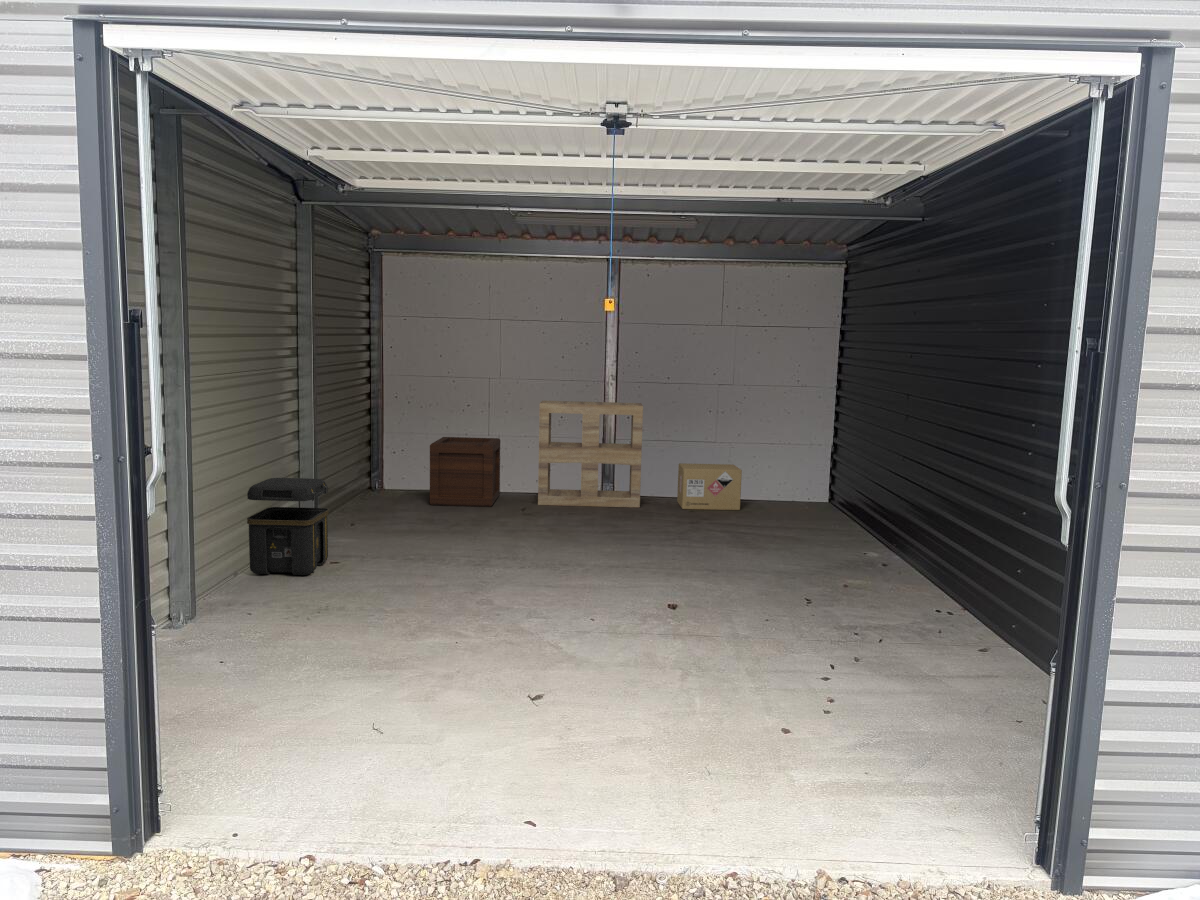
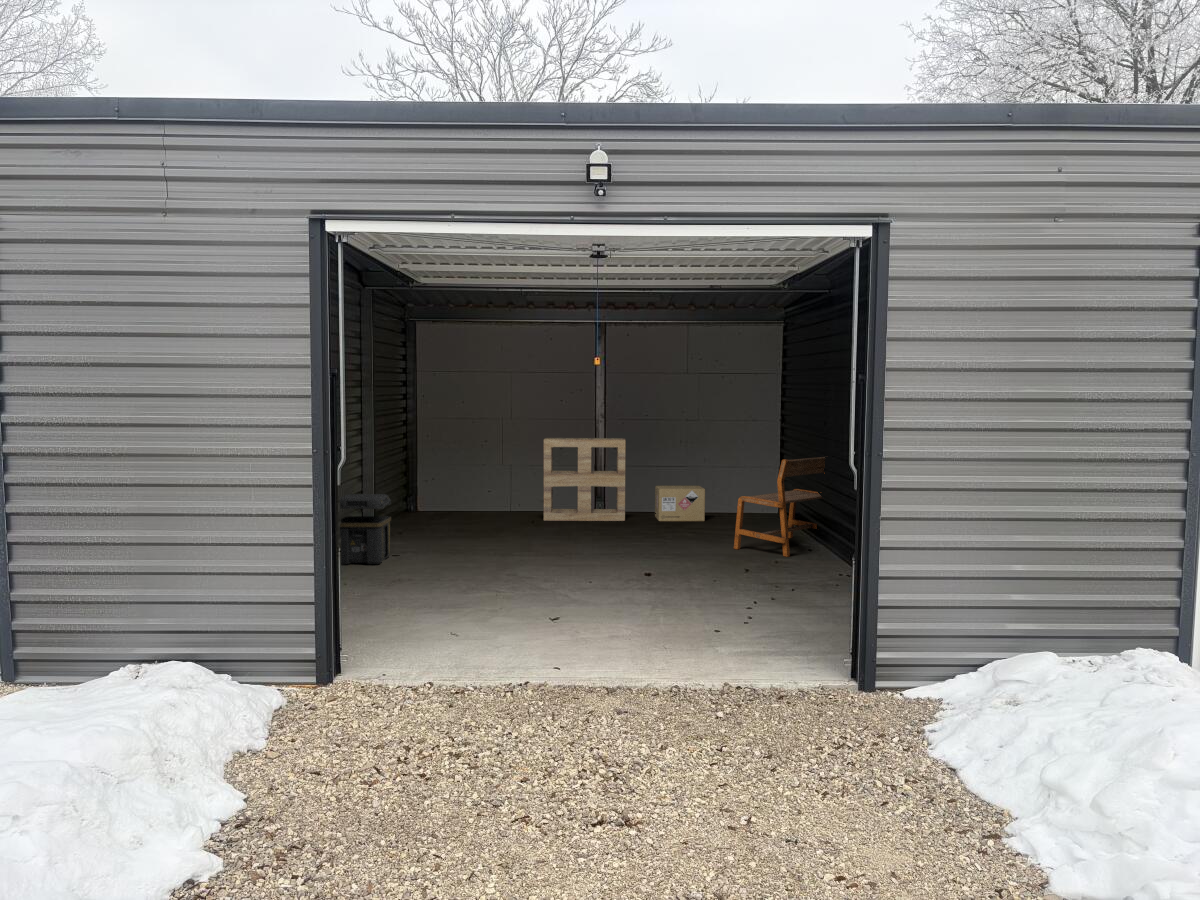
bench: none [784,436,921,573] -> present [734,457,826,557]
wooden crate: present [430,437,500,507] -> none [457,469,512,522]

